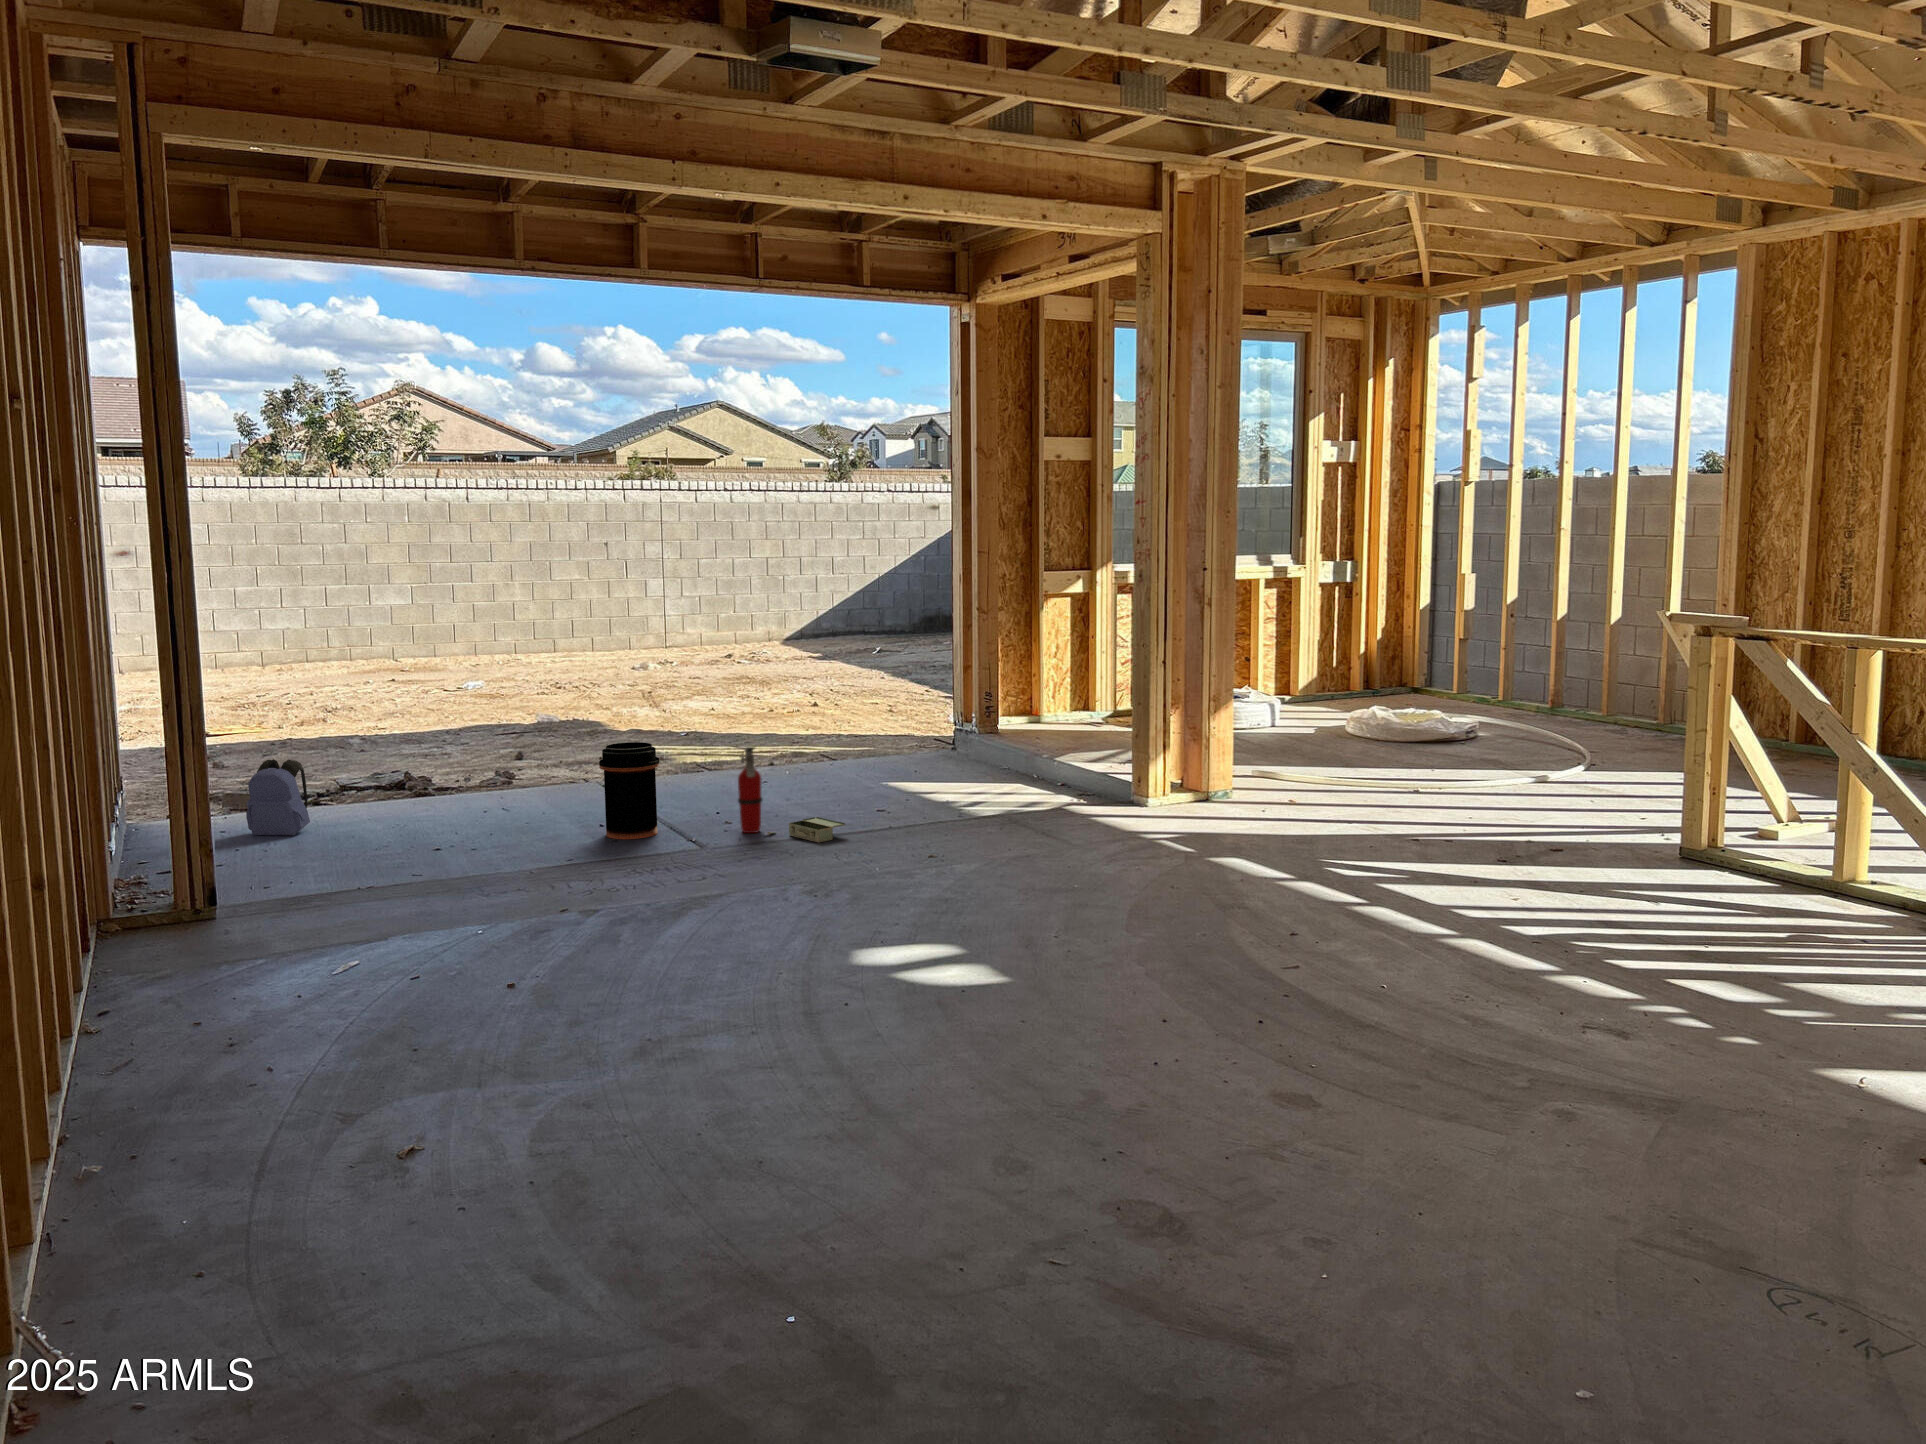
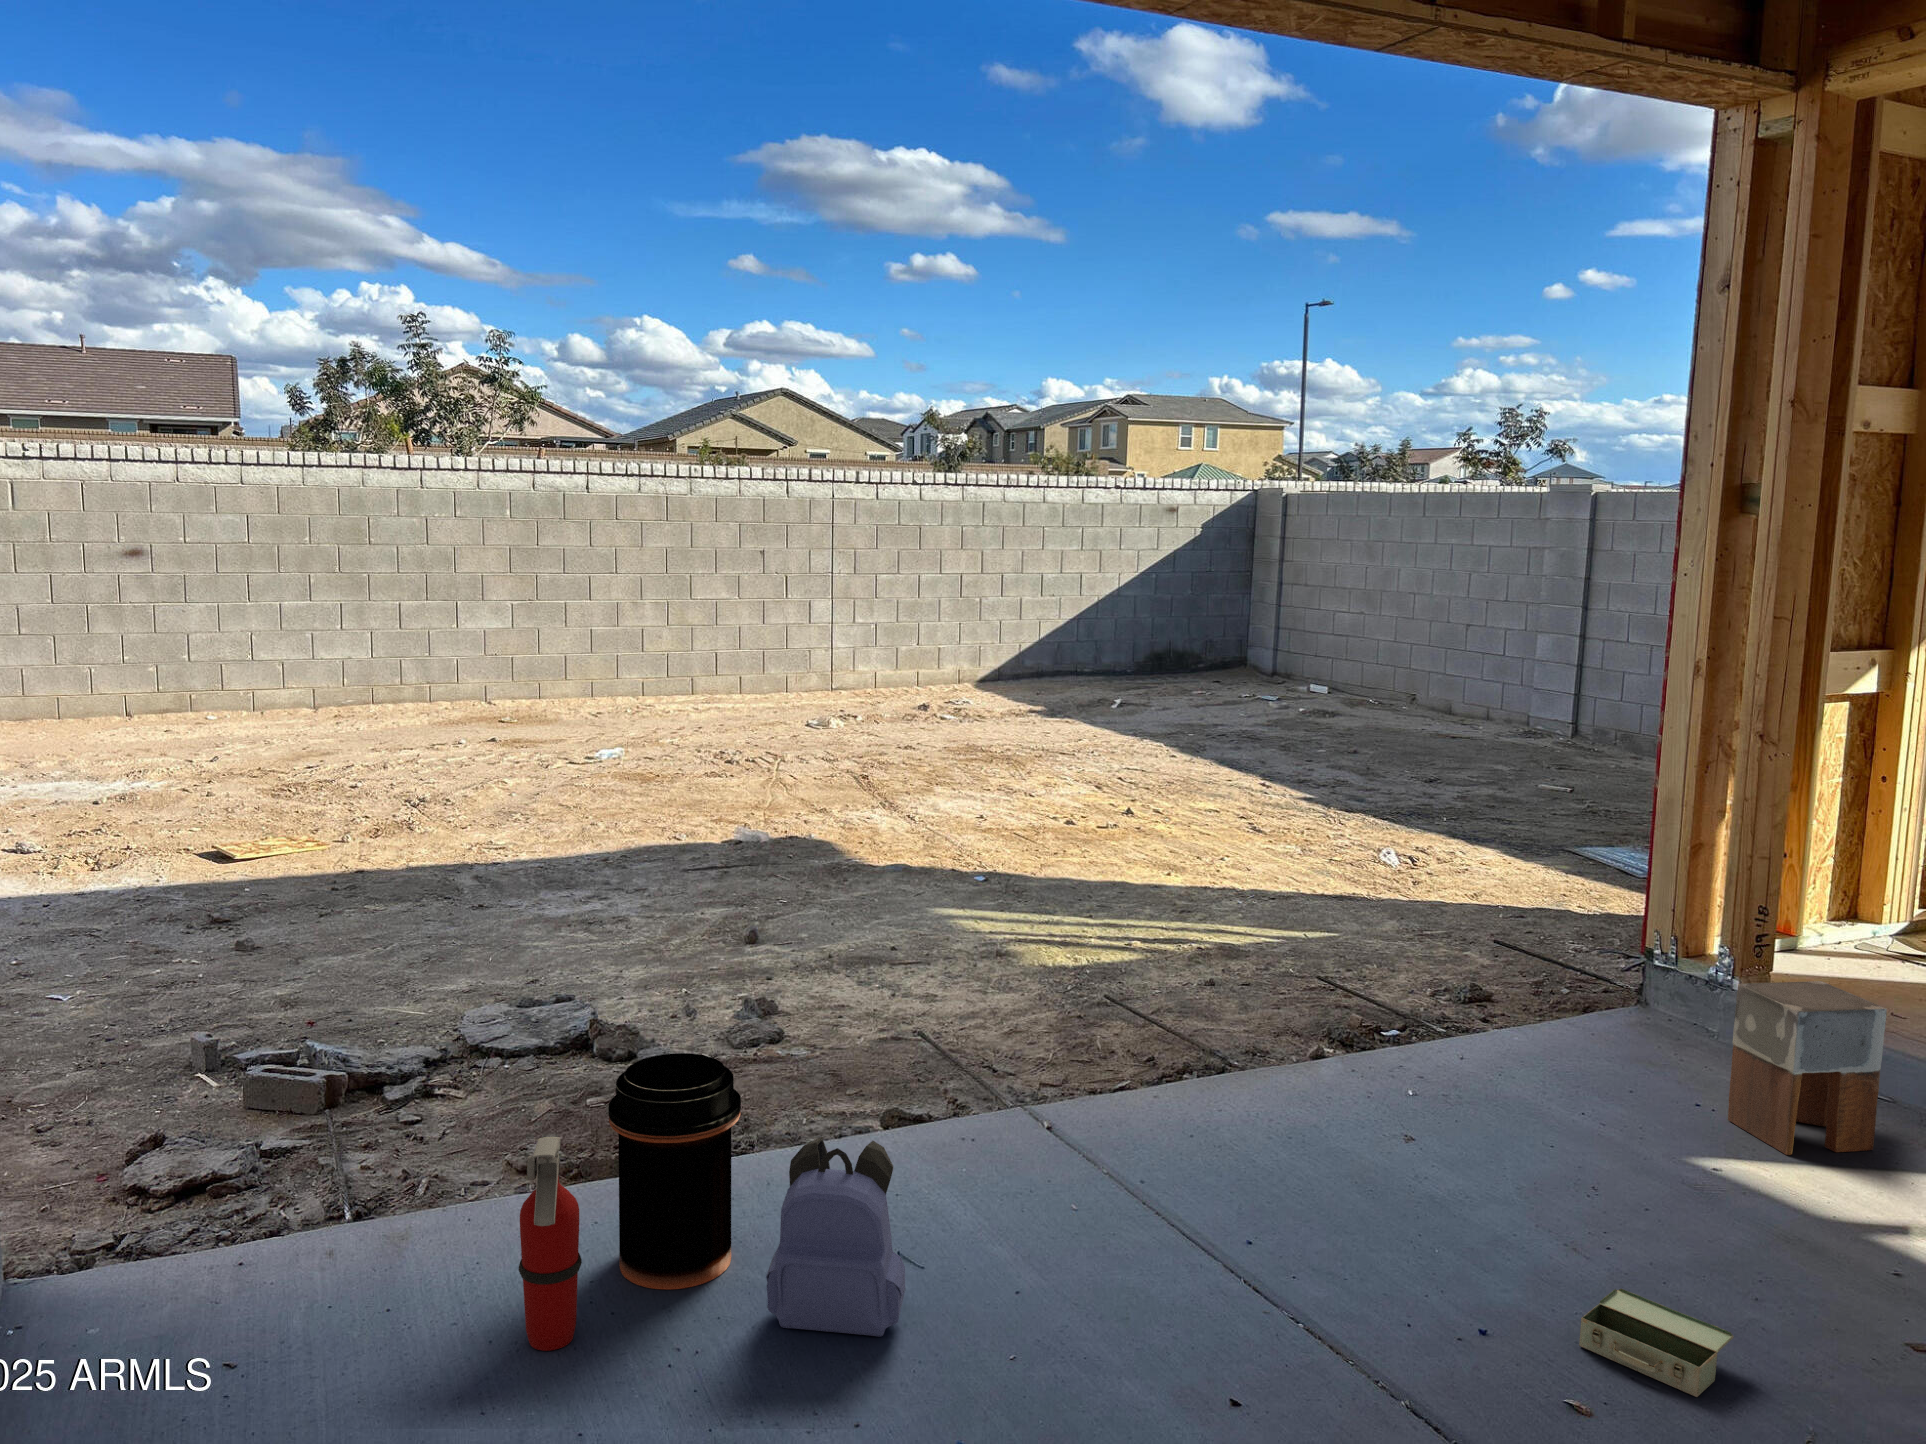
stool: none [966,719,1021,796] -> present [1728,981,1887,1155]
trash can: present [599,742,659,839] -> present [608,1053,741,1290]
fire extinguisher: present [738,747,762,833] -> present [519,1137,582,1351]
backpack: present [246,759,310,836] -> present [766,1137,906,1337]

